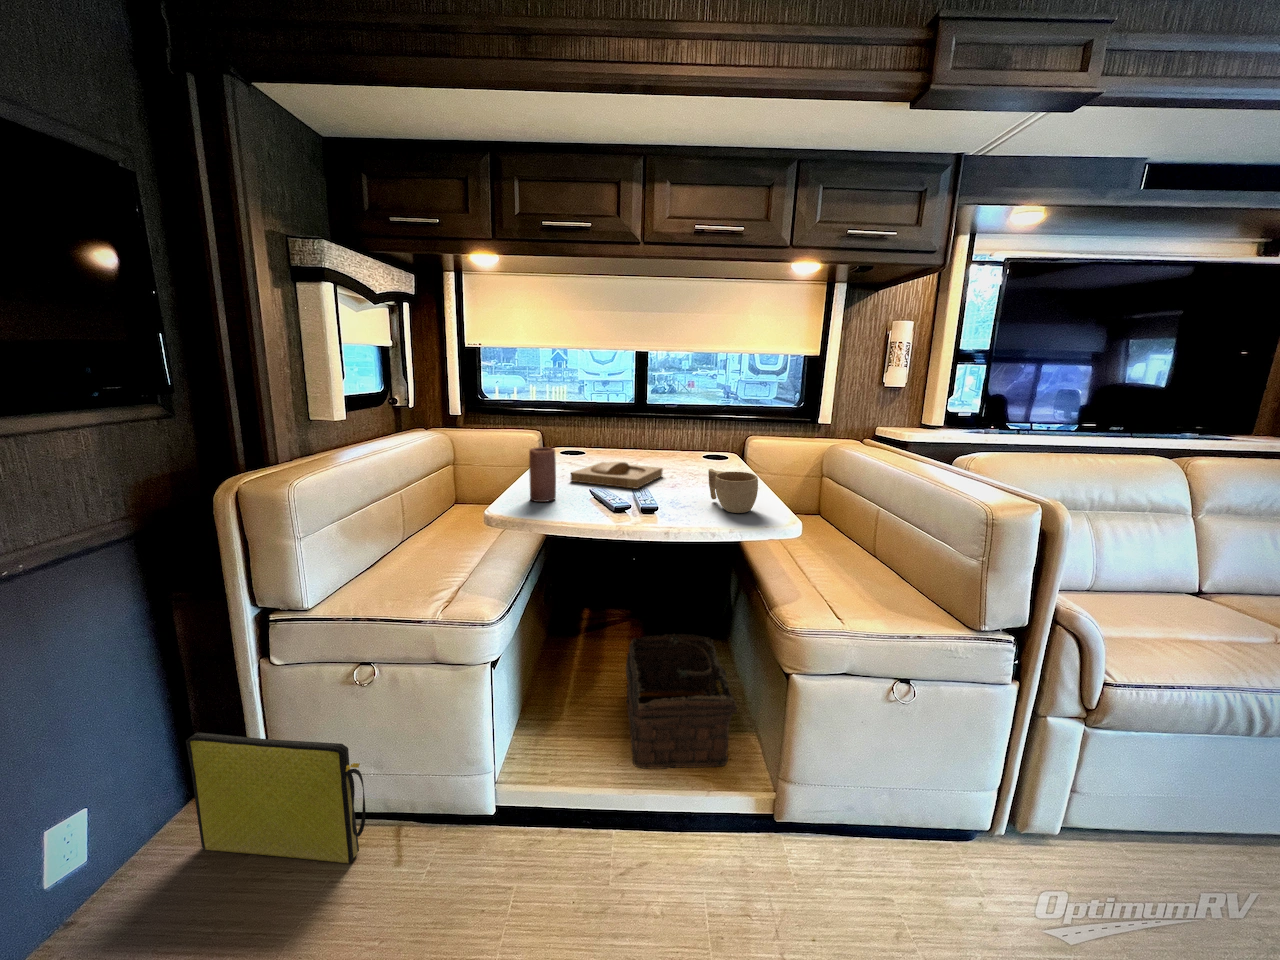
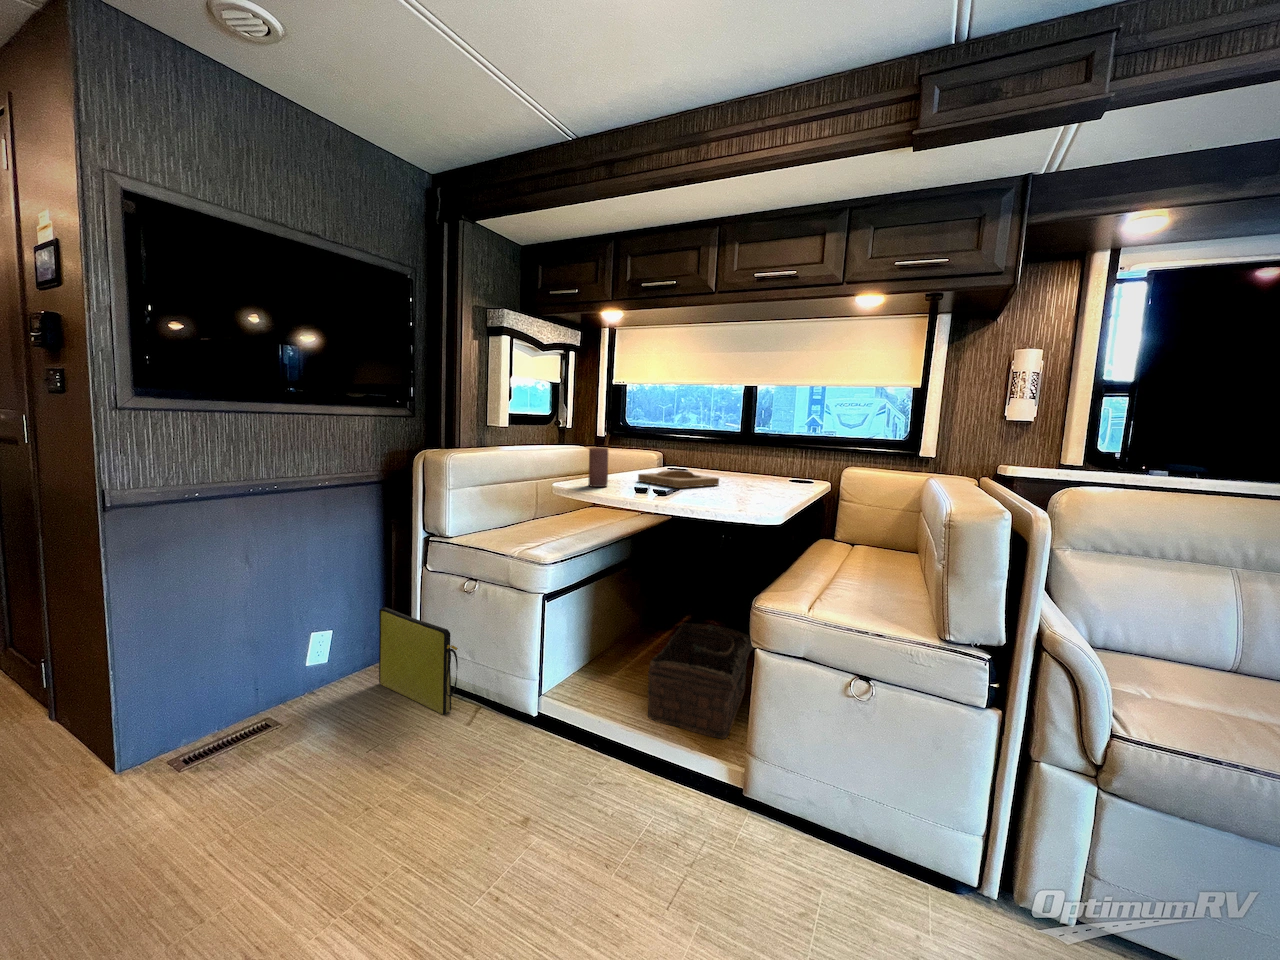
cup: present [708,469,758,513] -> none [715,471,751,505]

